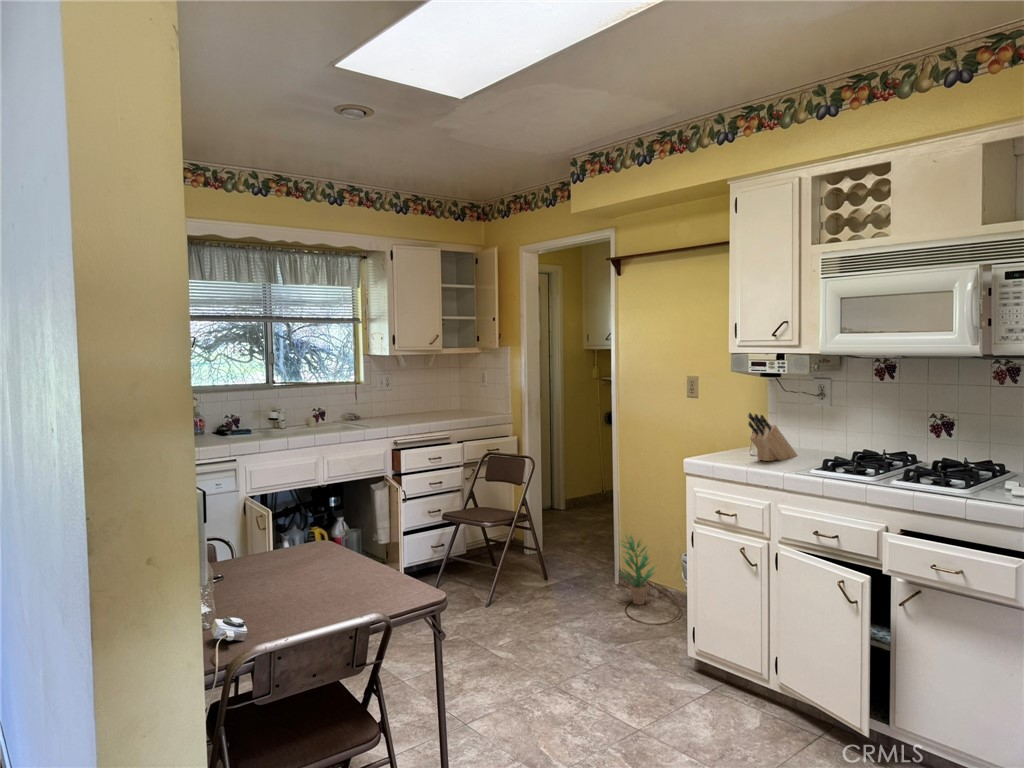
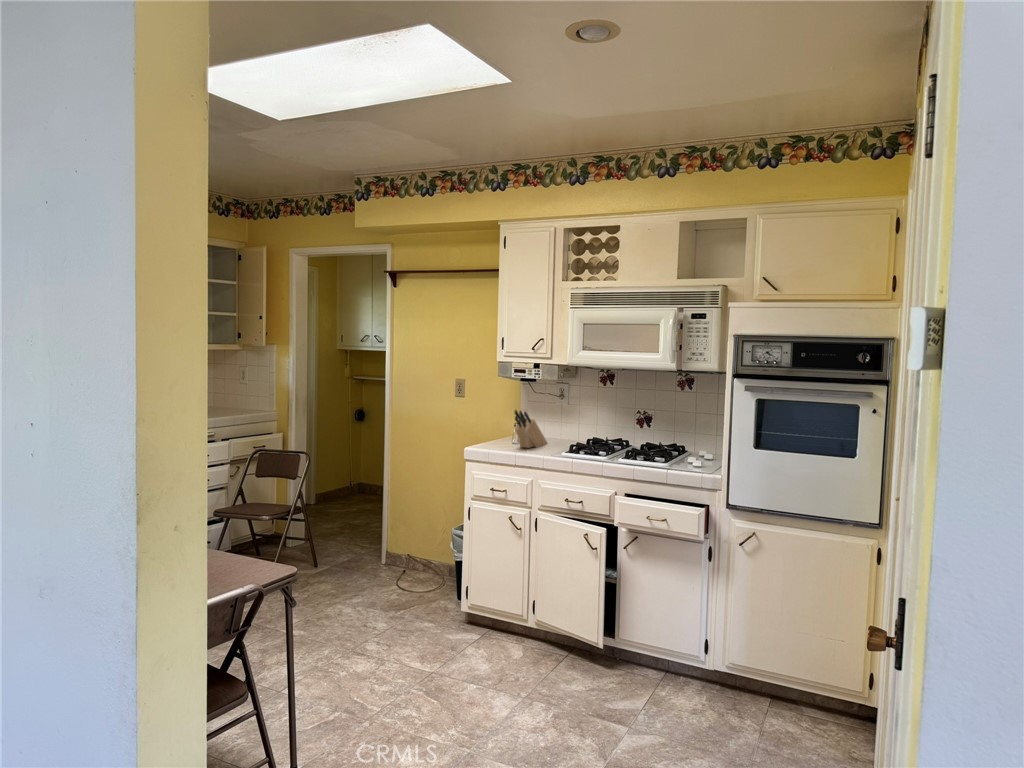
potted plant: present [620,536,655,605] -> none [390,515,425,578]

